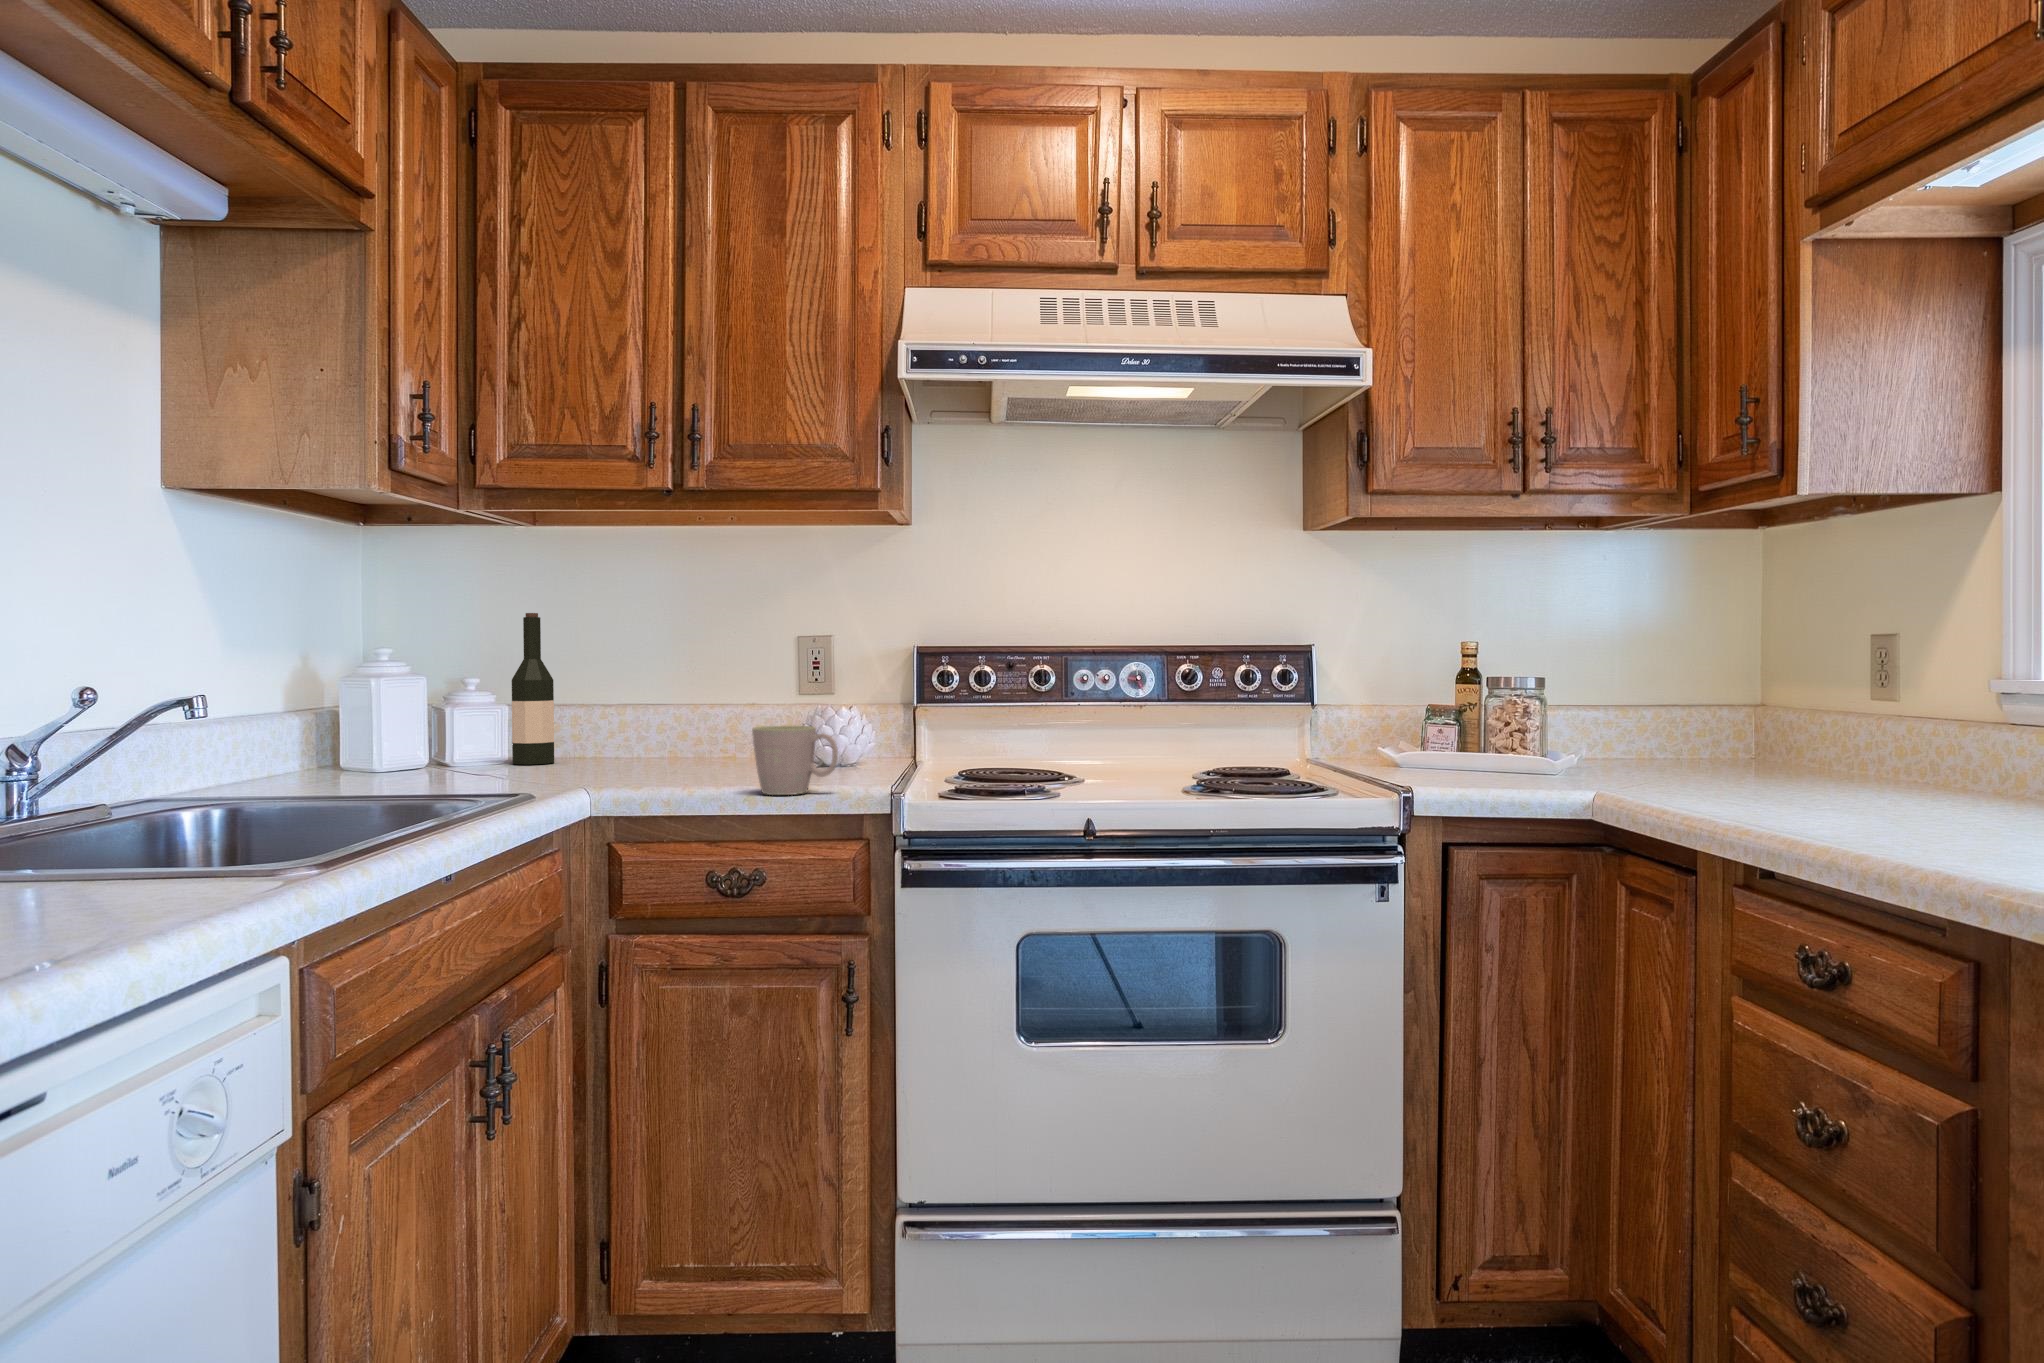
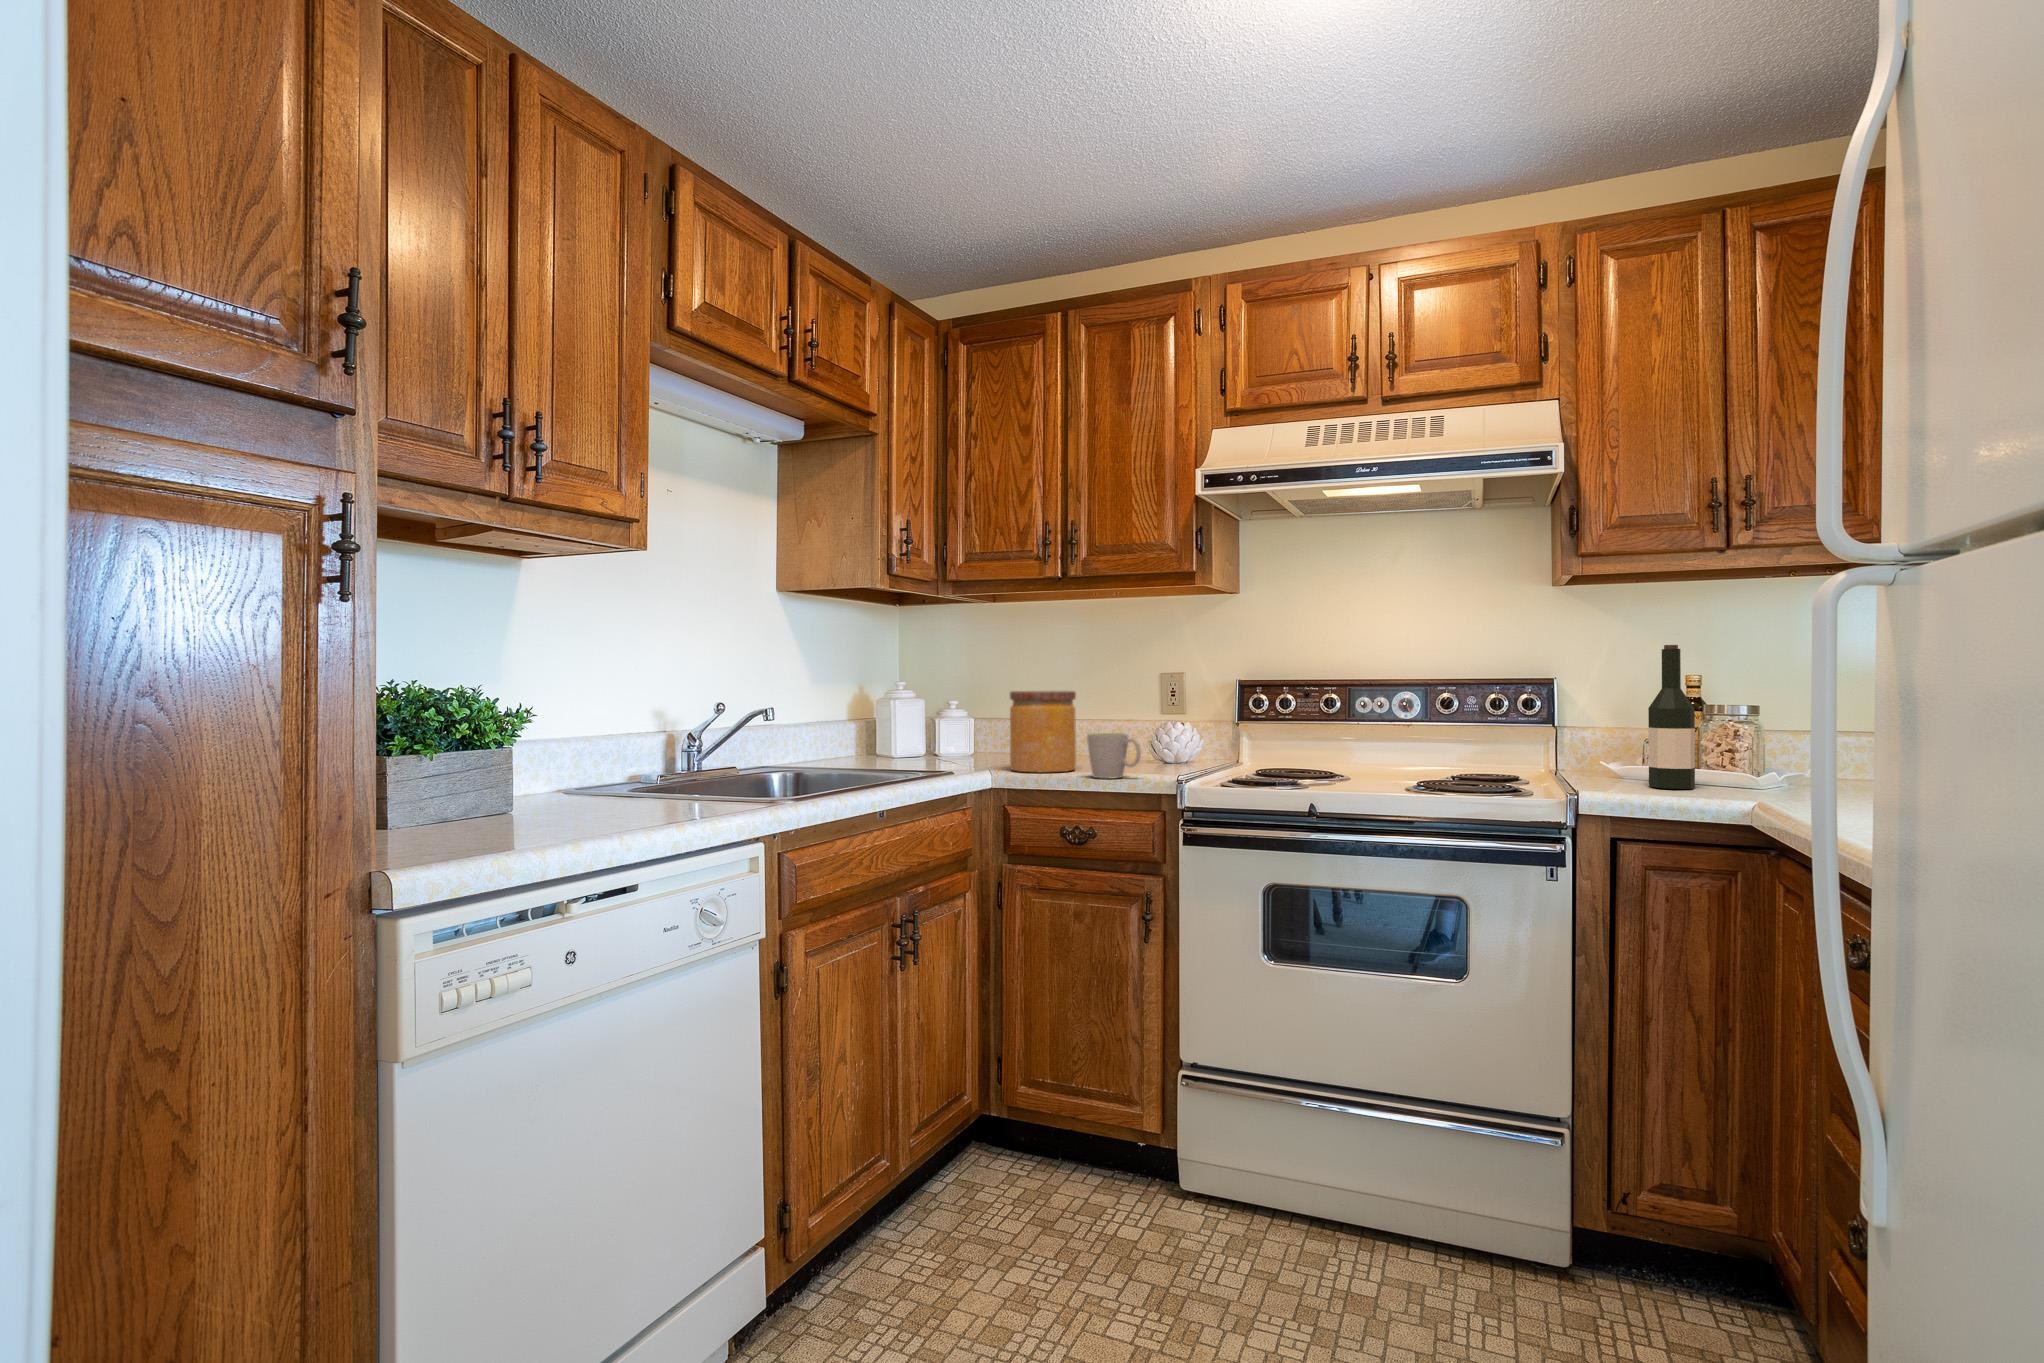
wine bottle: present [512,613,554,765] -> present [1648,645,1695,789]
jar: none [609,662,715,789] -> present [1010,691,1076,773]

